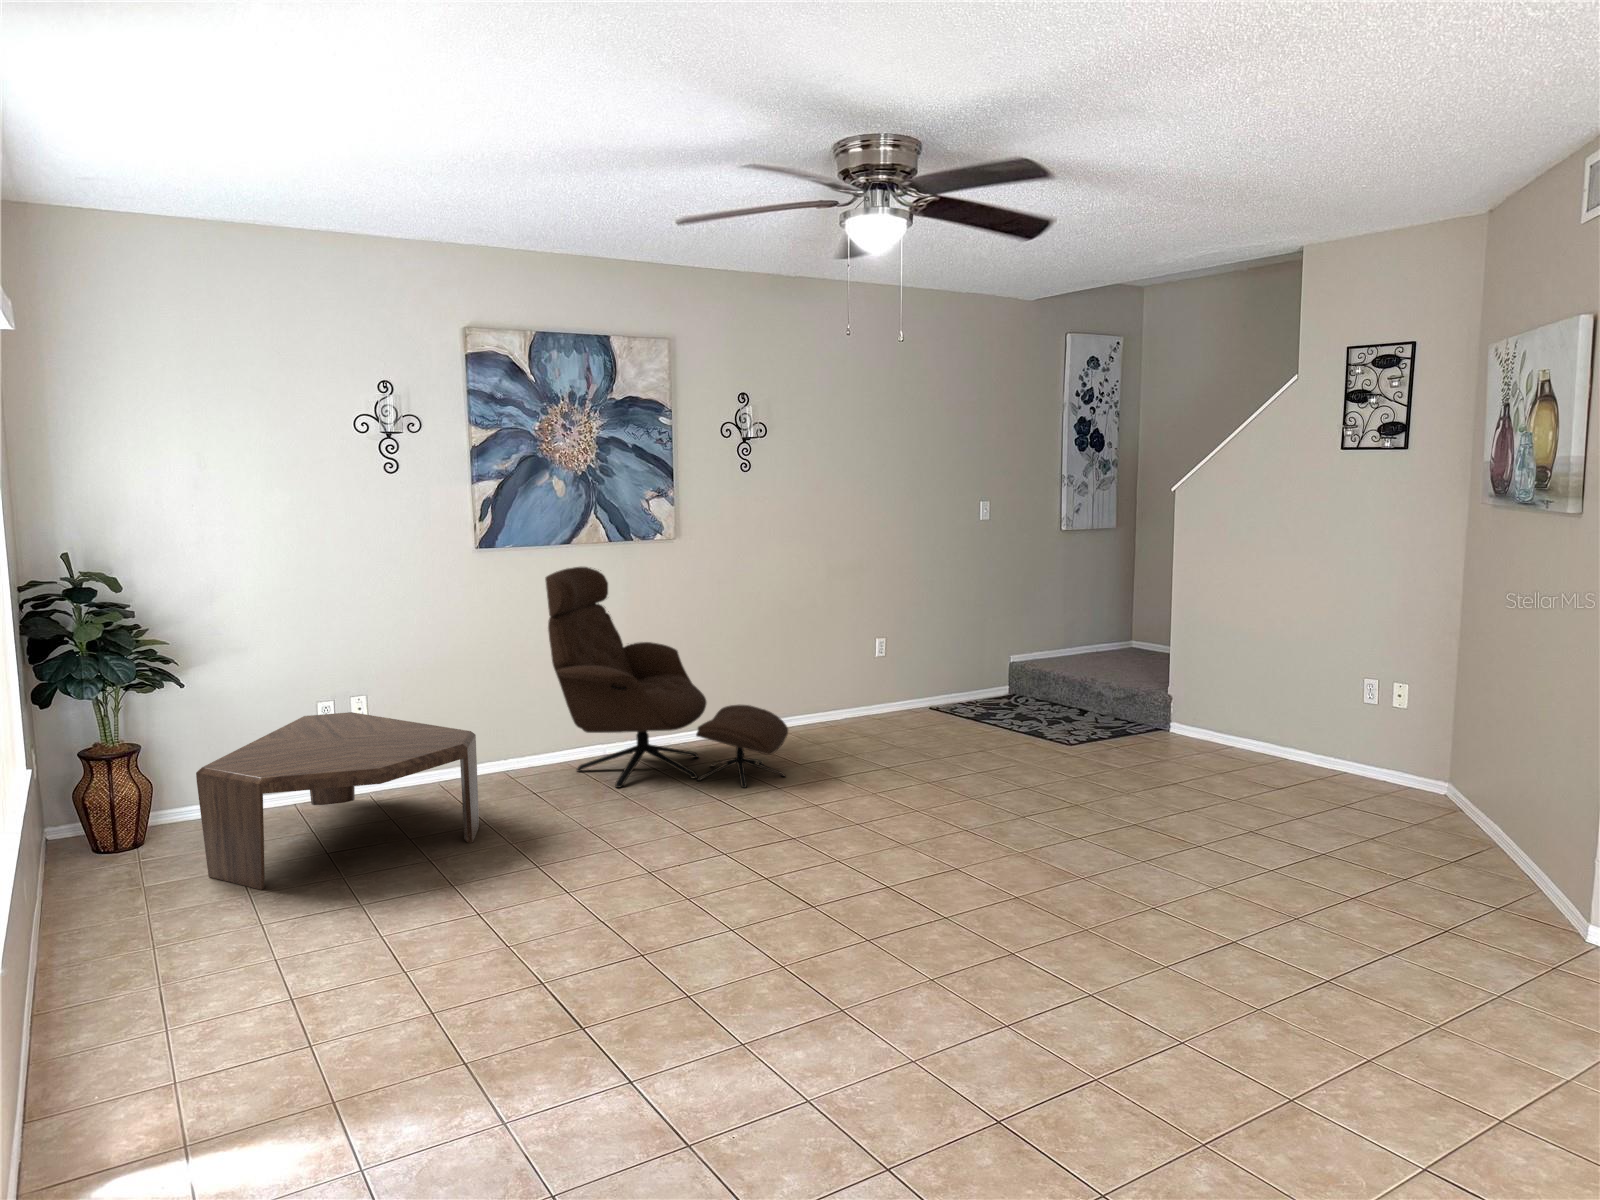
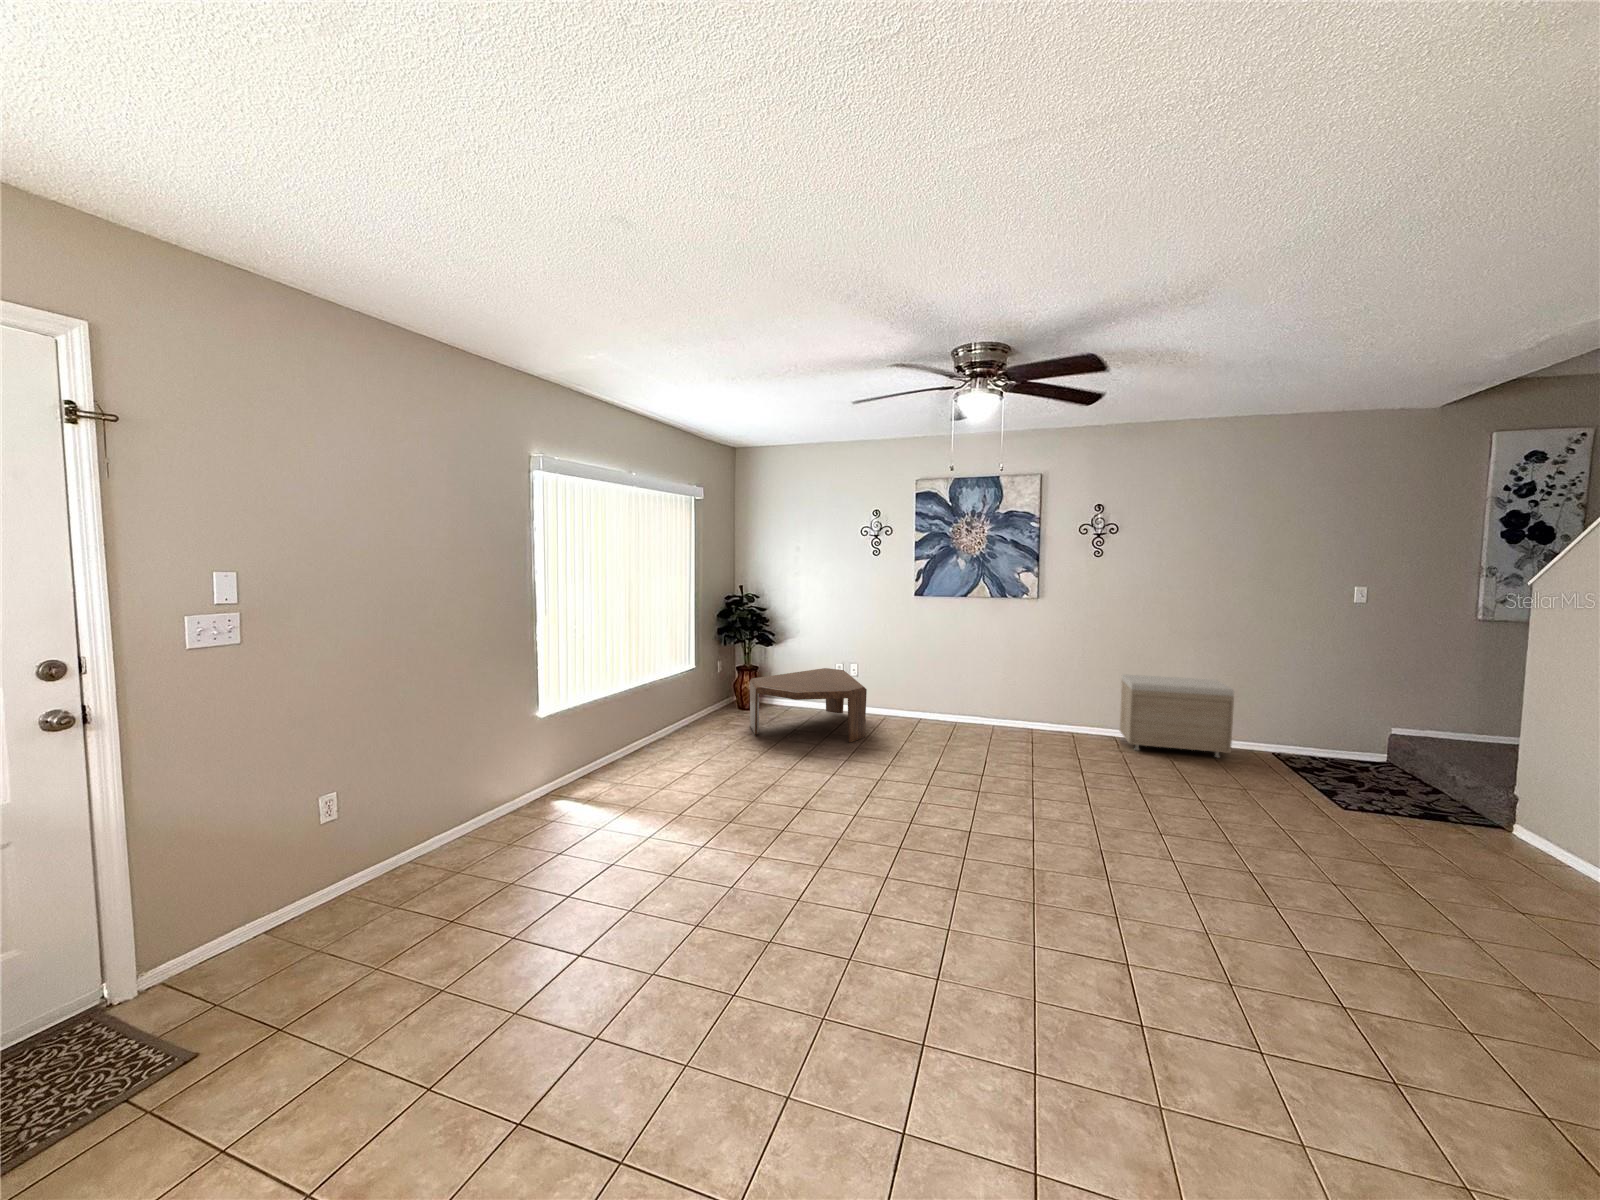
lounge chair: present [545,567,788,788] -> none [934,610,1076,761]
storage bench: none [784,629,920,740] -> present [1120,674,1234,757]

